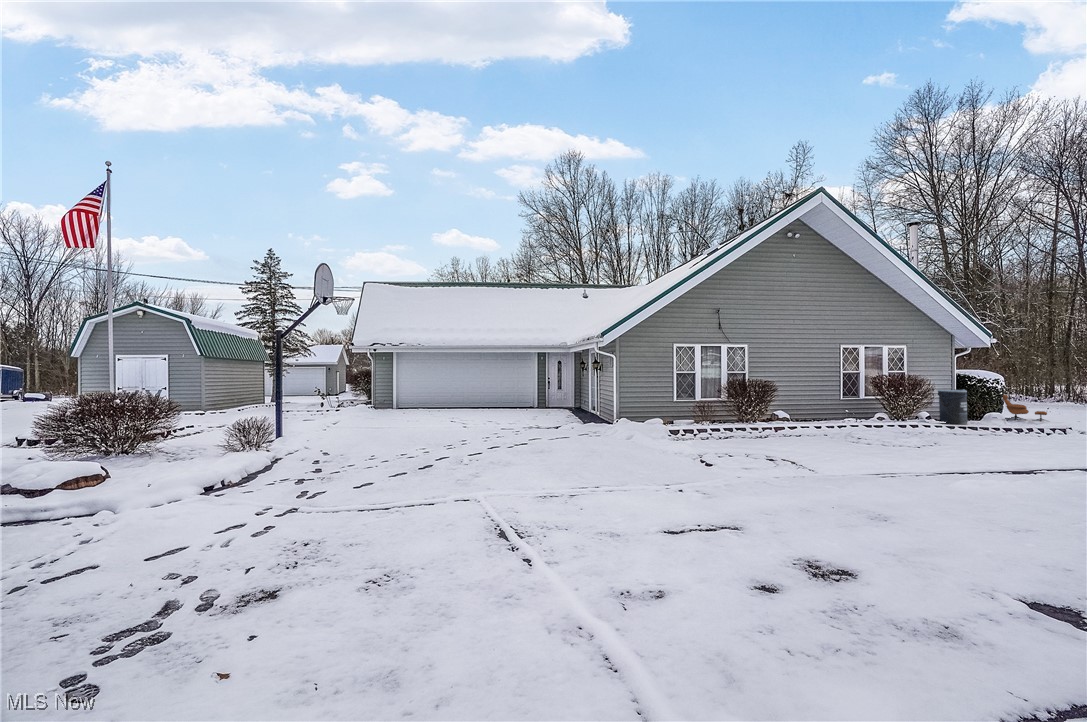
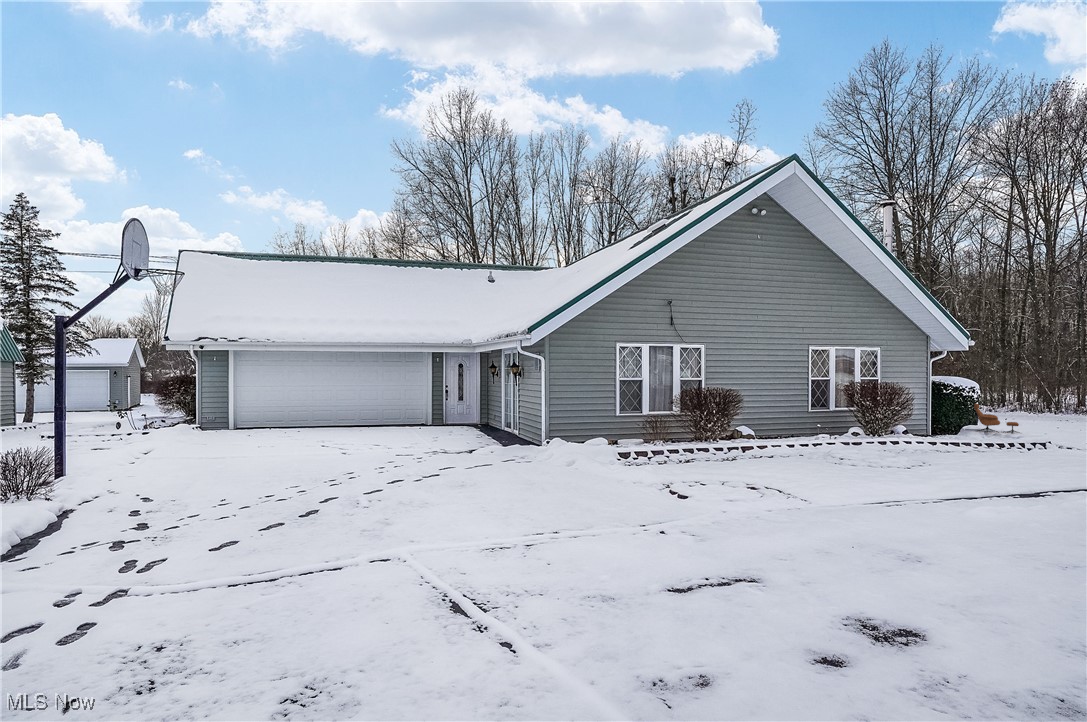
trash can: present [938,389,967,425] -> none [911,398,943,439]

